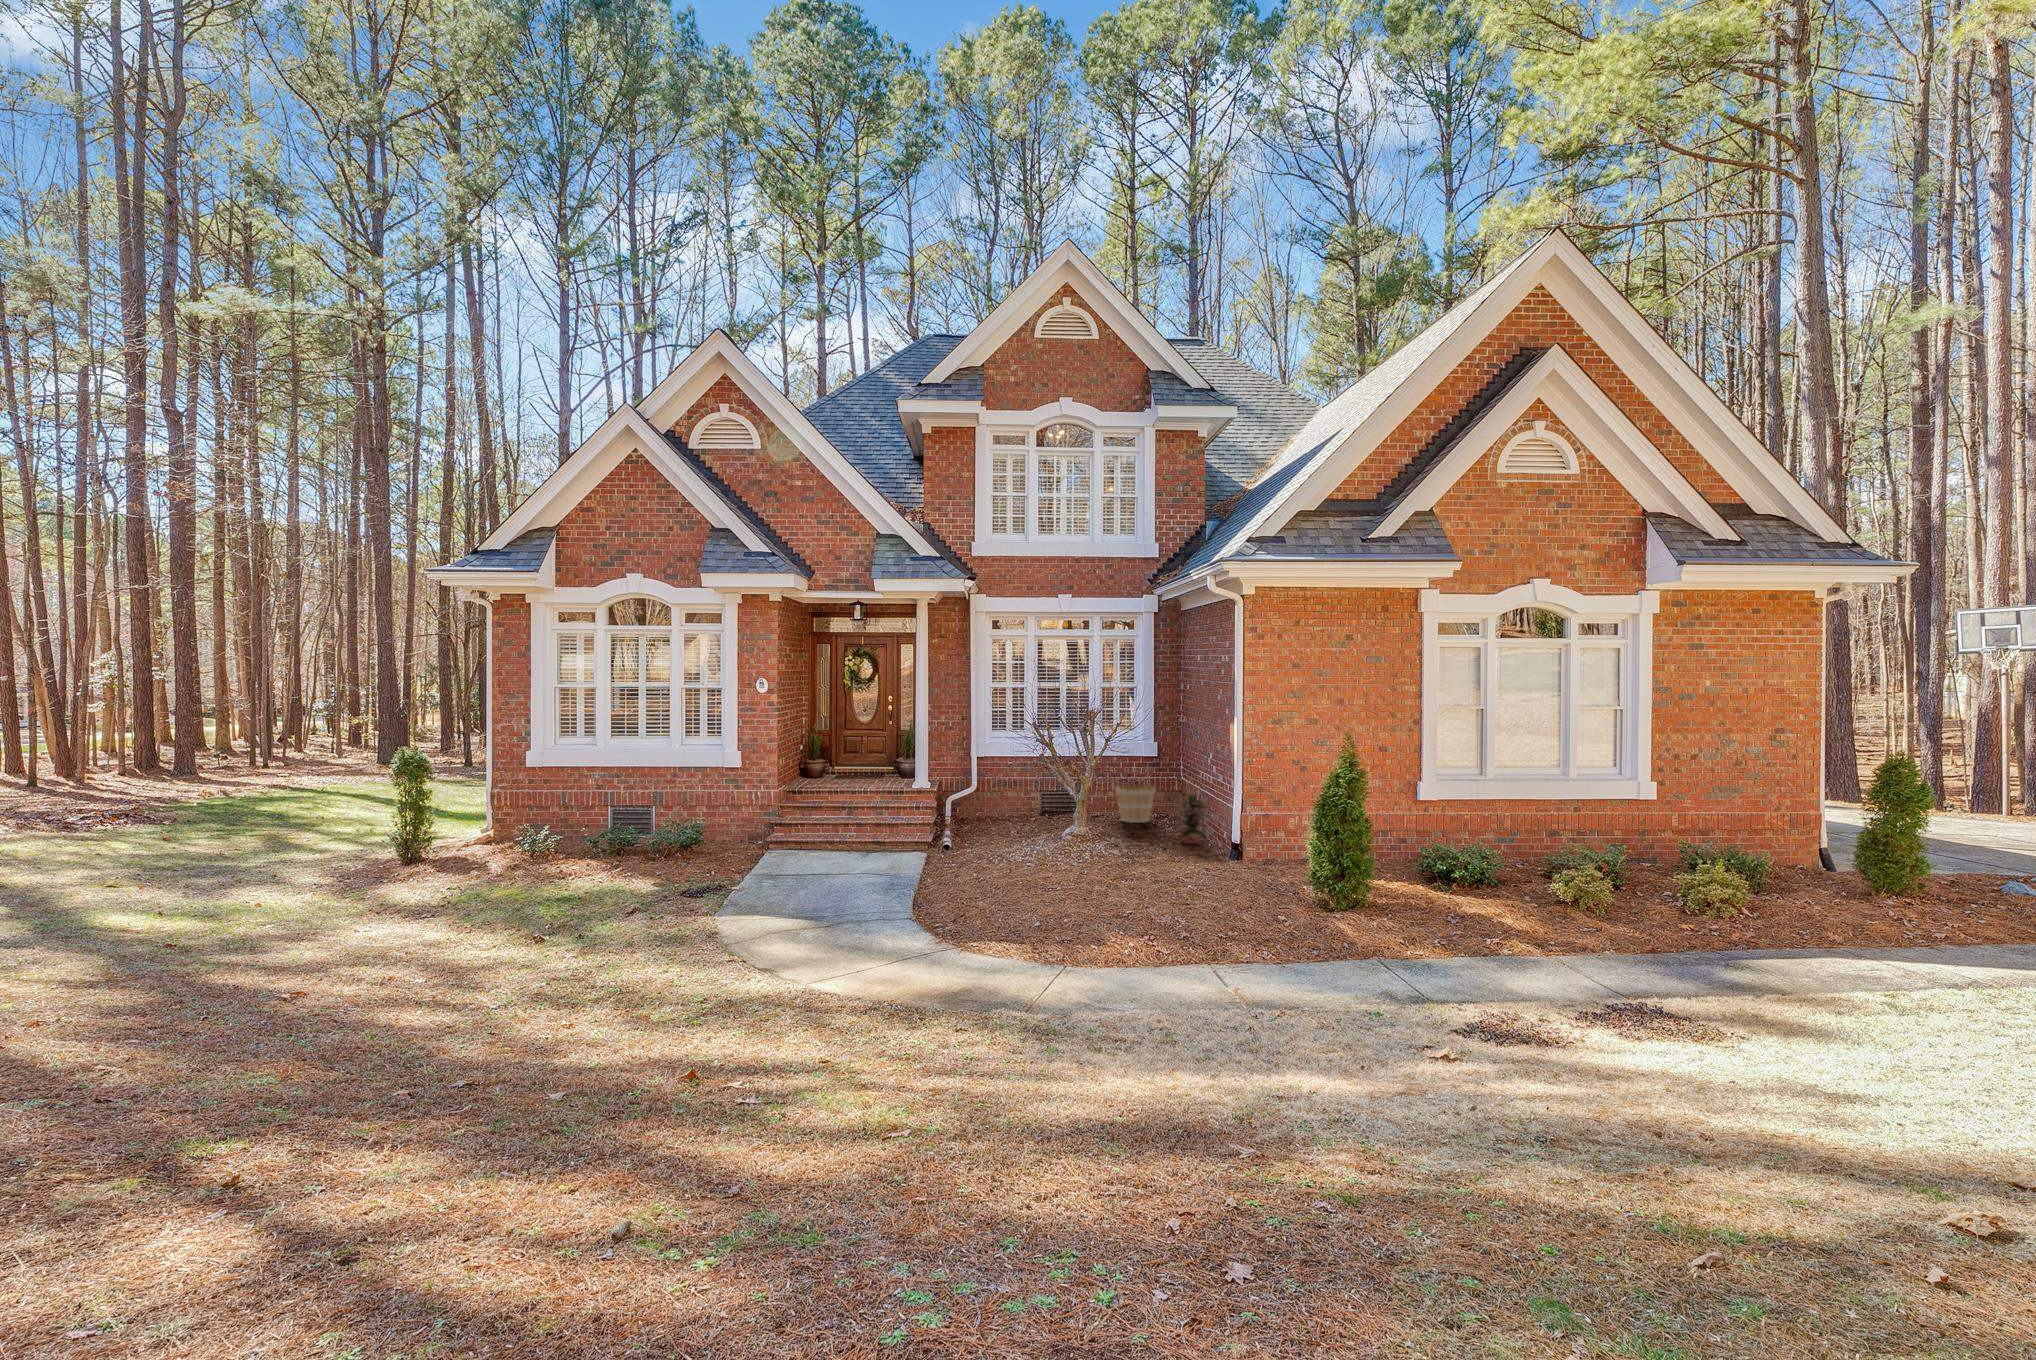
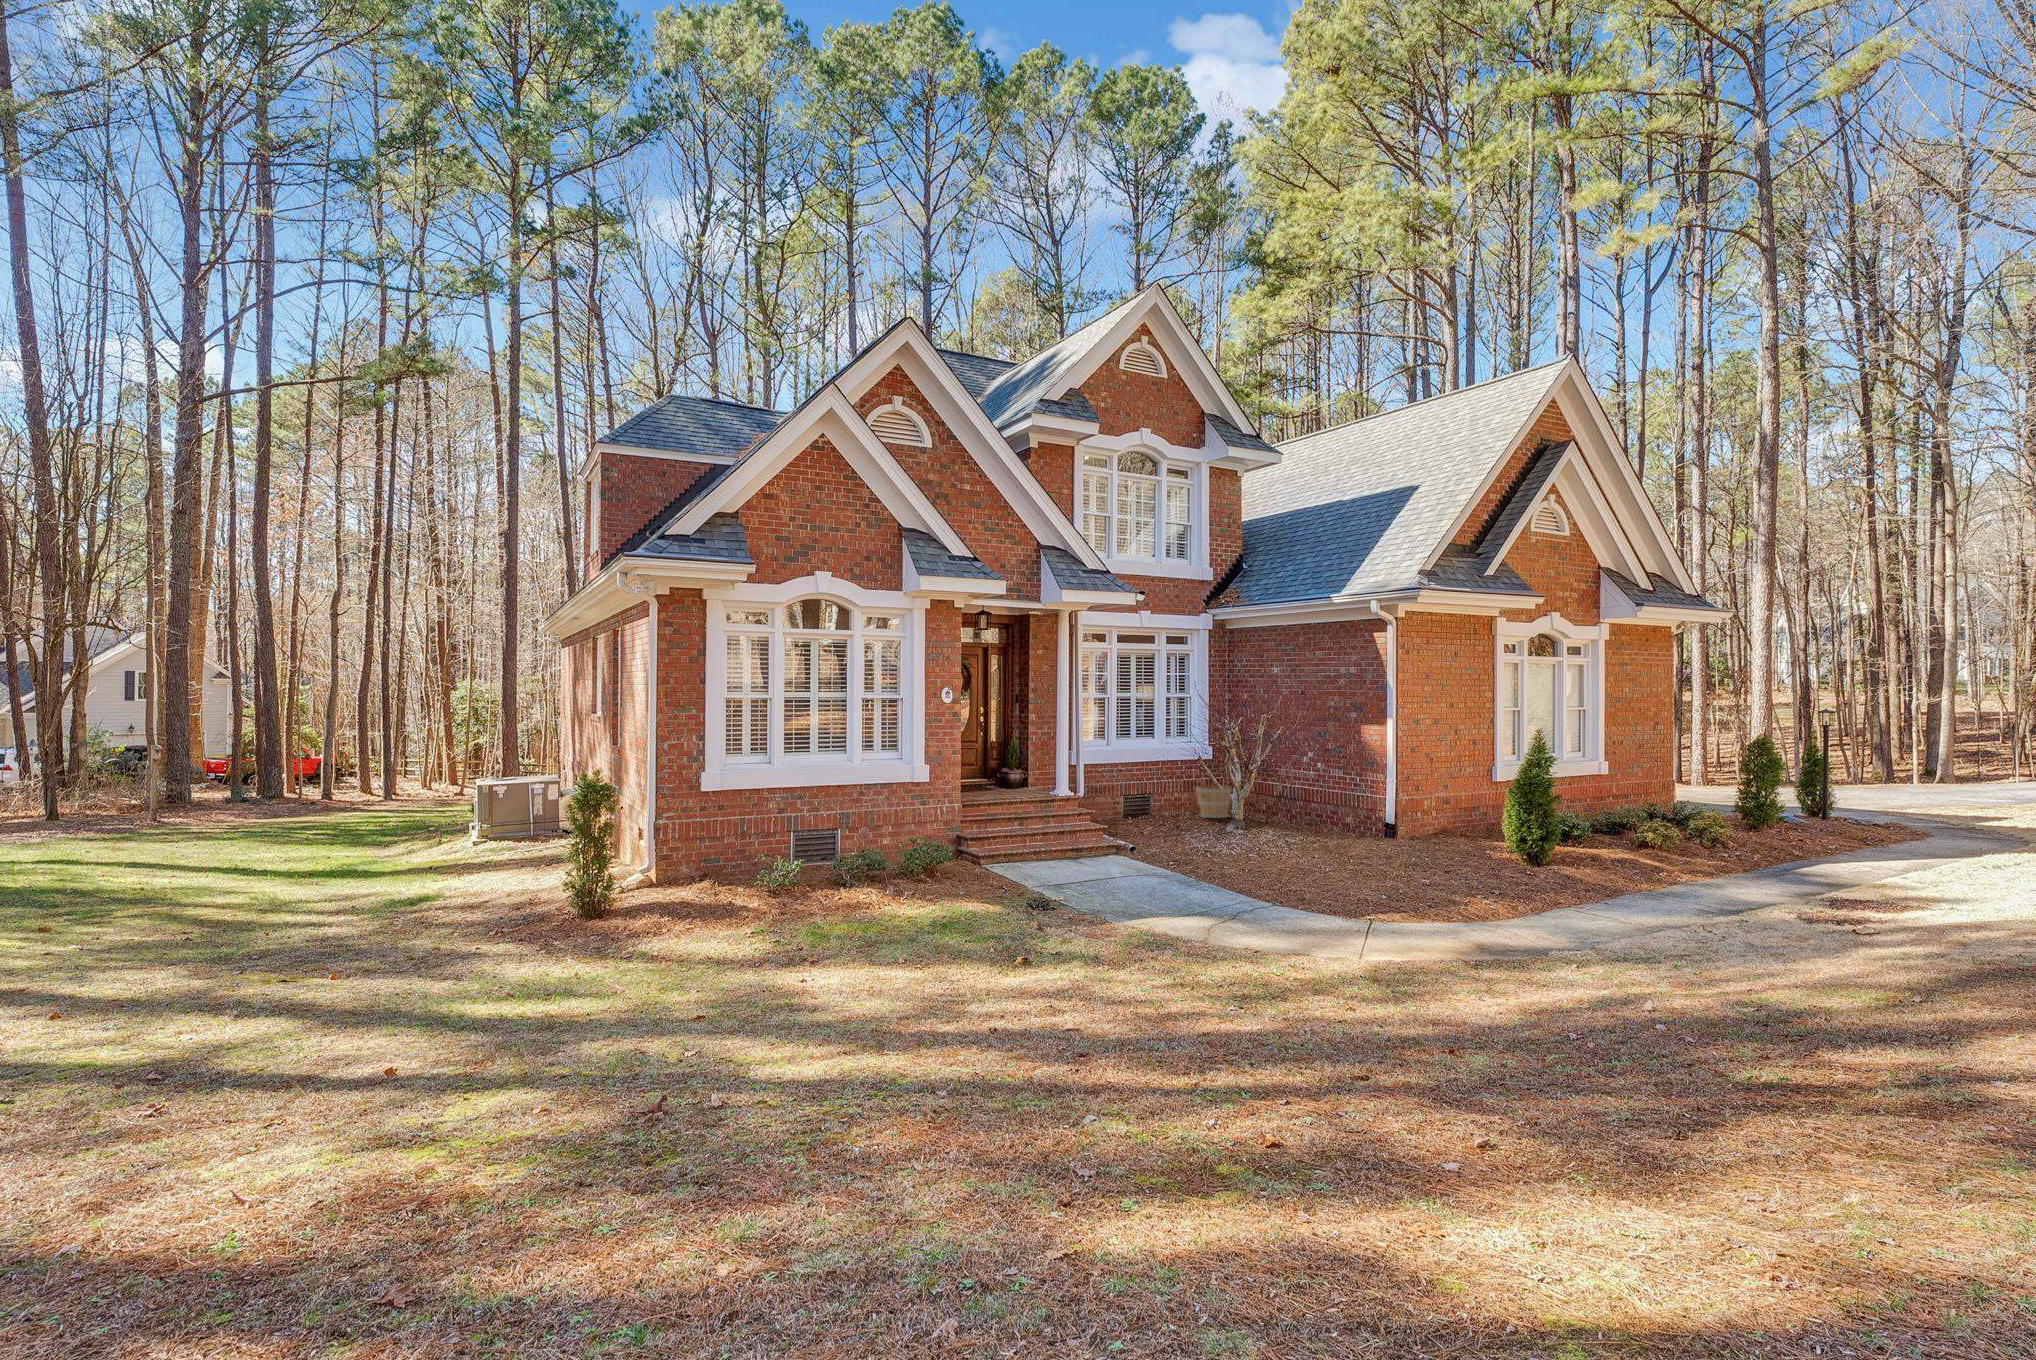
decorative plant: present [1177,792,1208,844] -> none [1293,785,1325,830]

